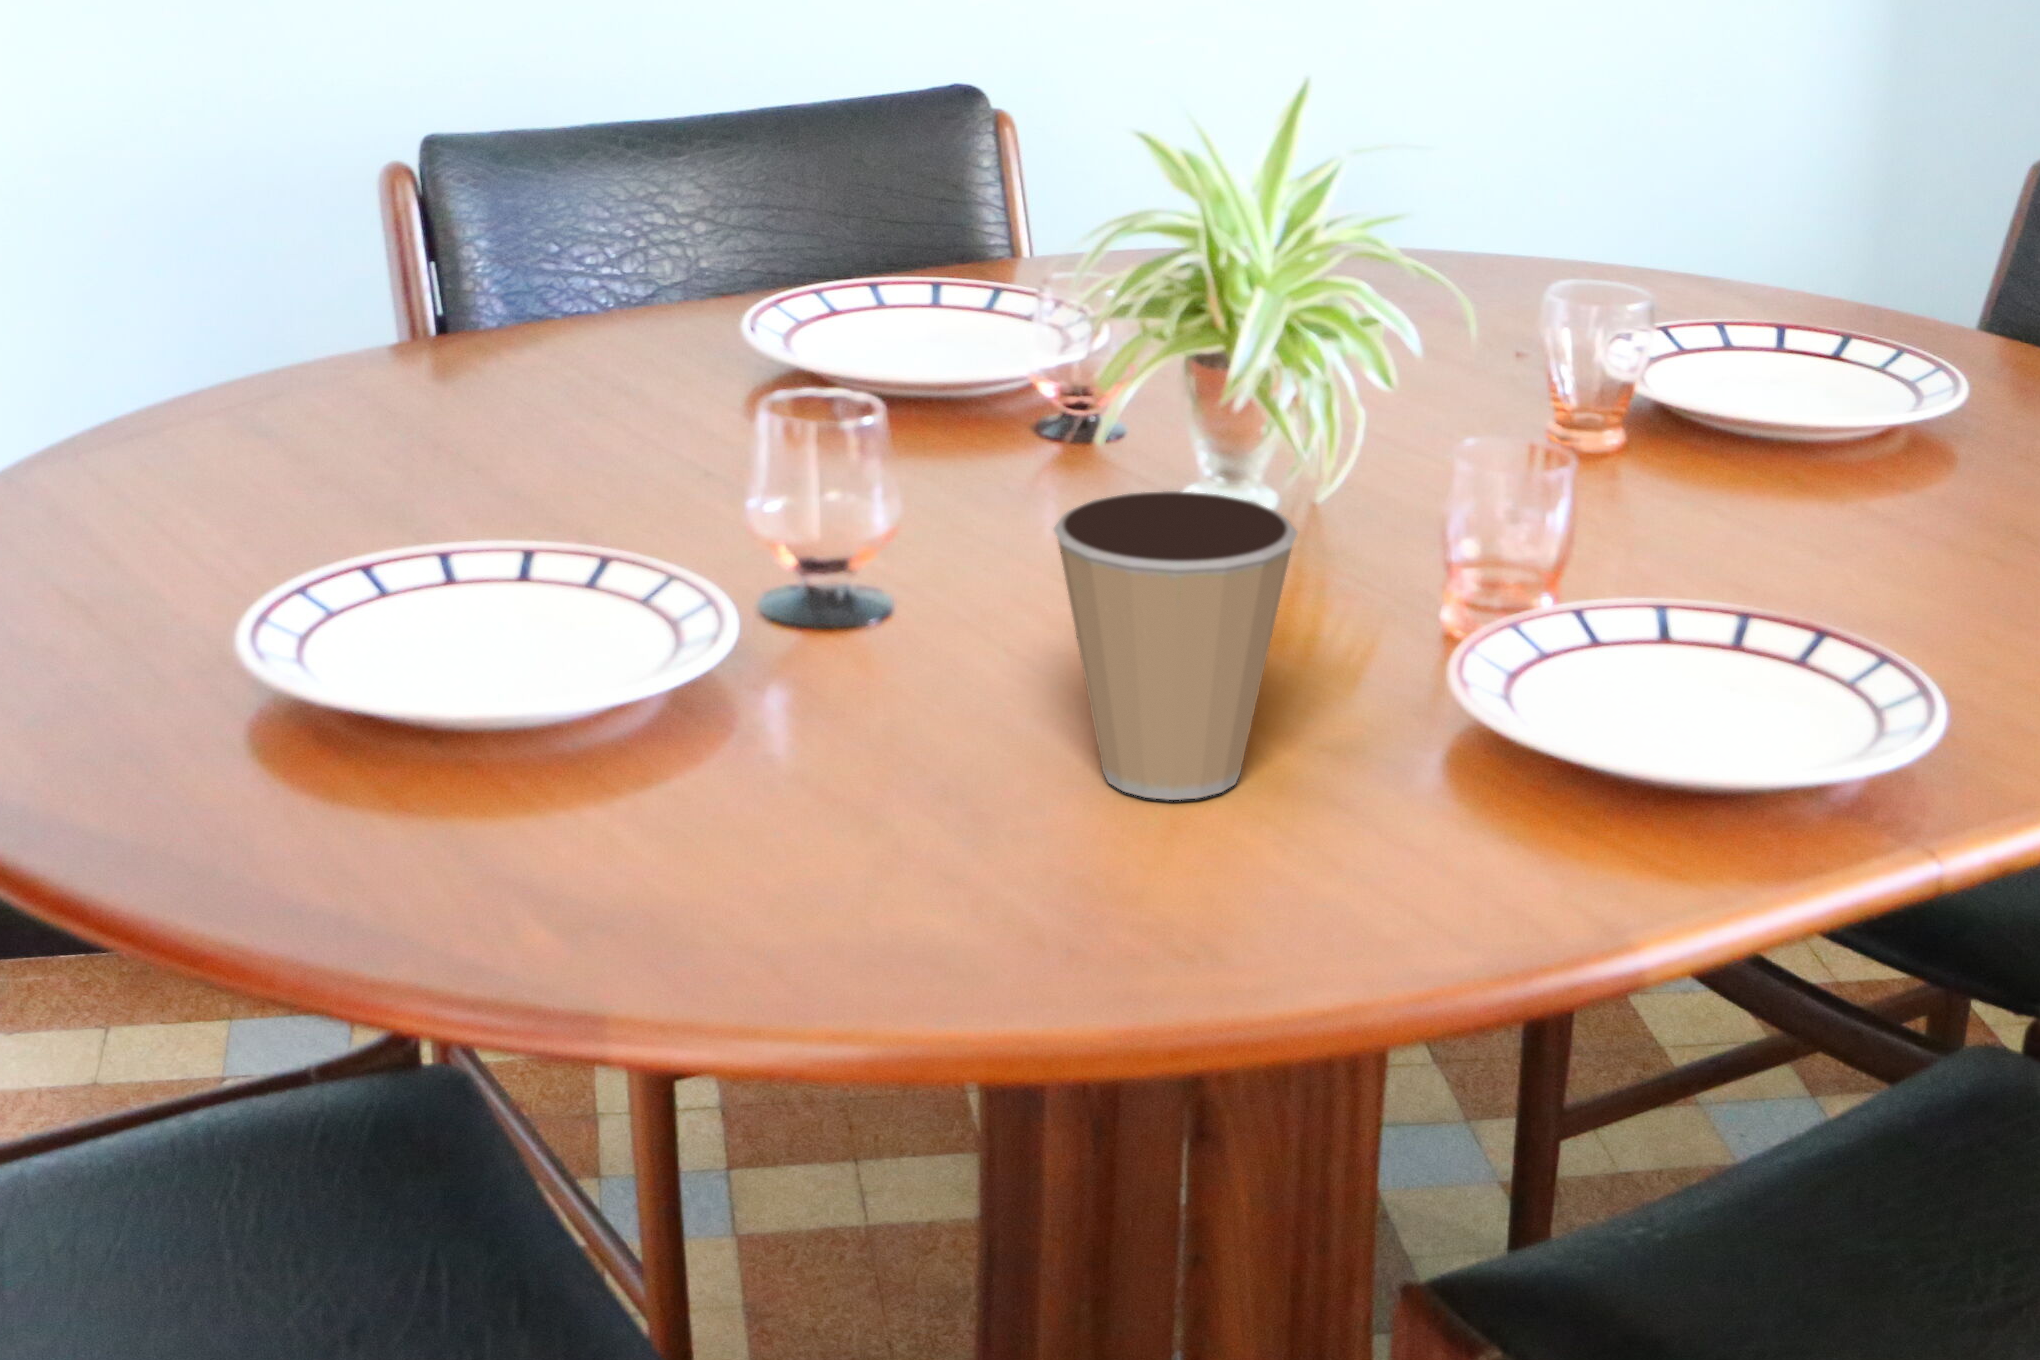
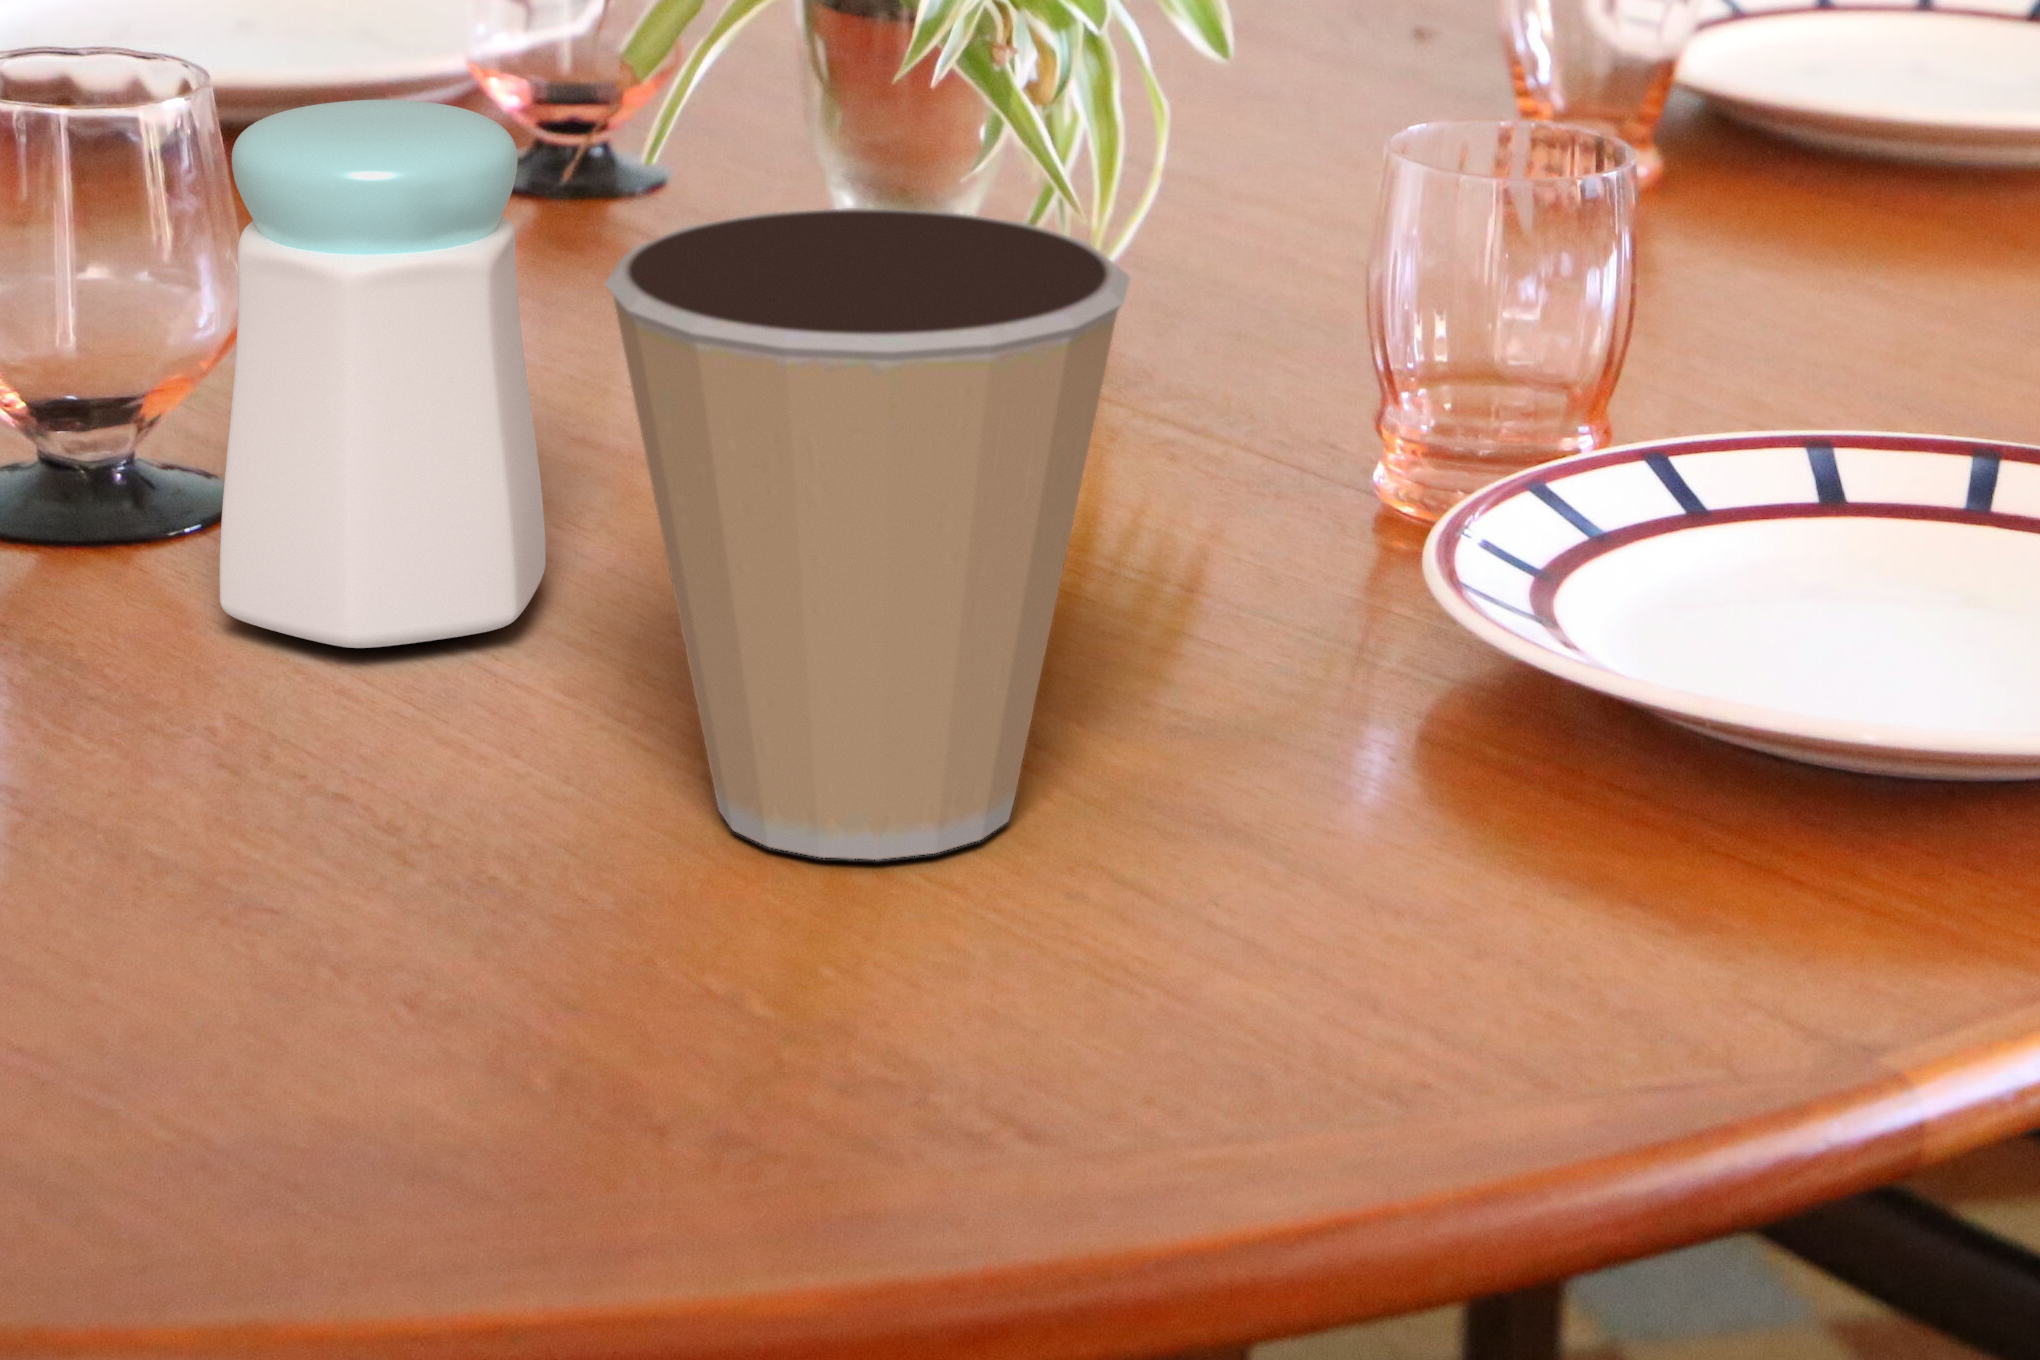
salt shaker: none [885,425,1036,686] -> present [220,100,546,648]

